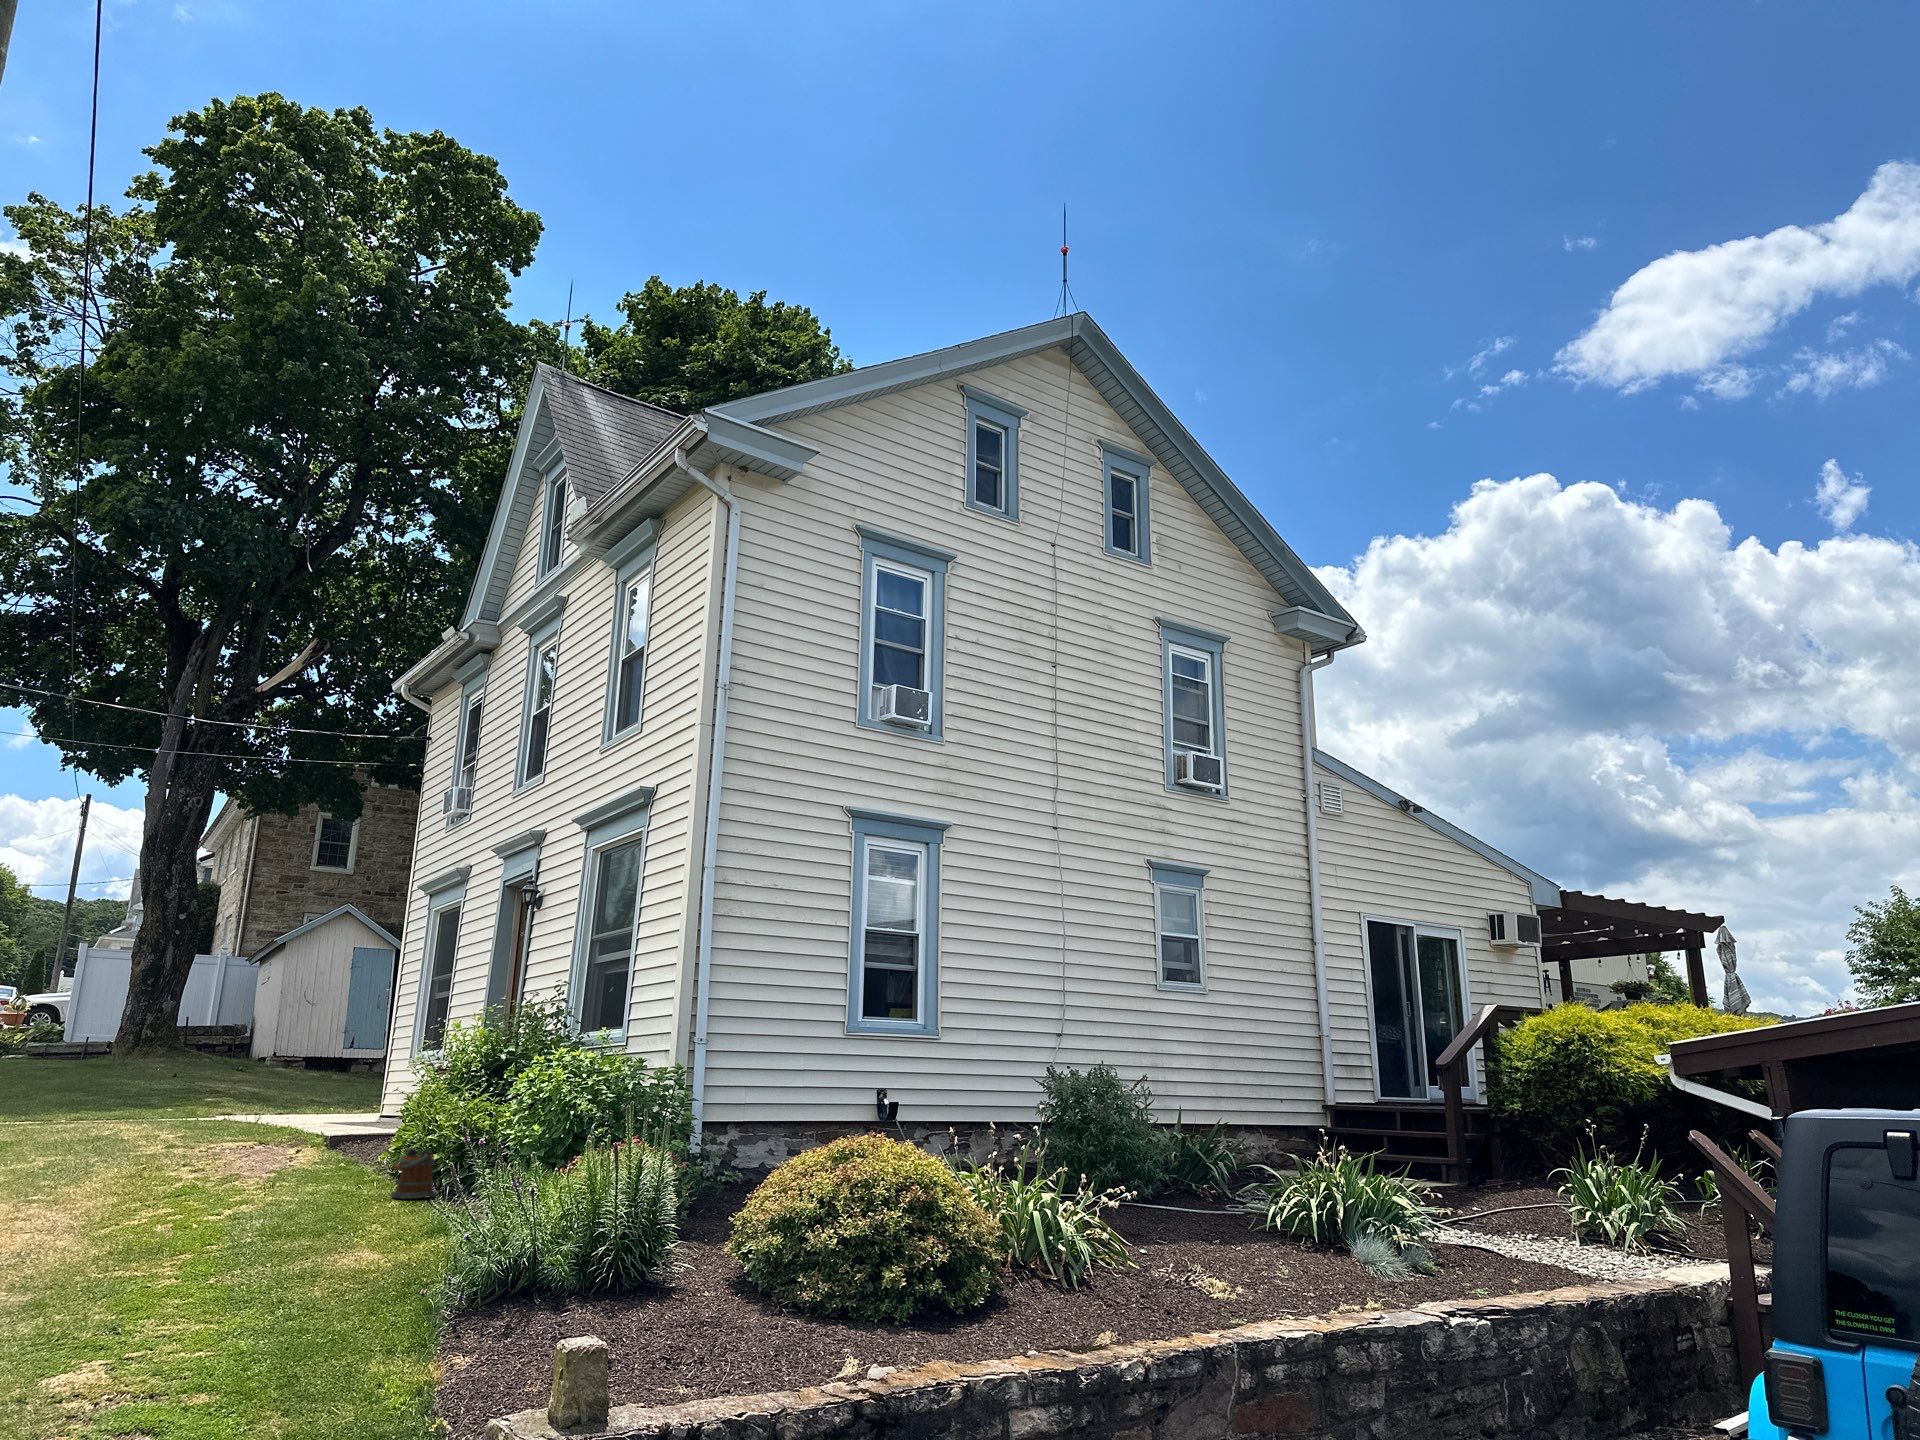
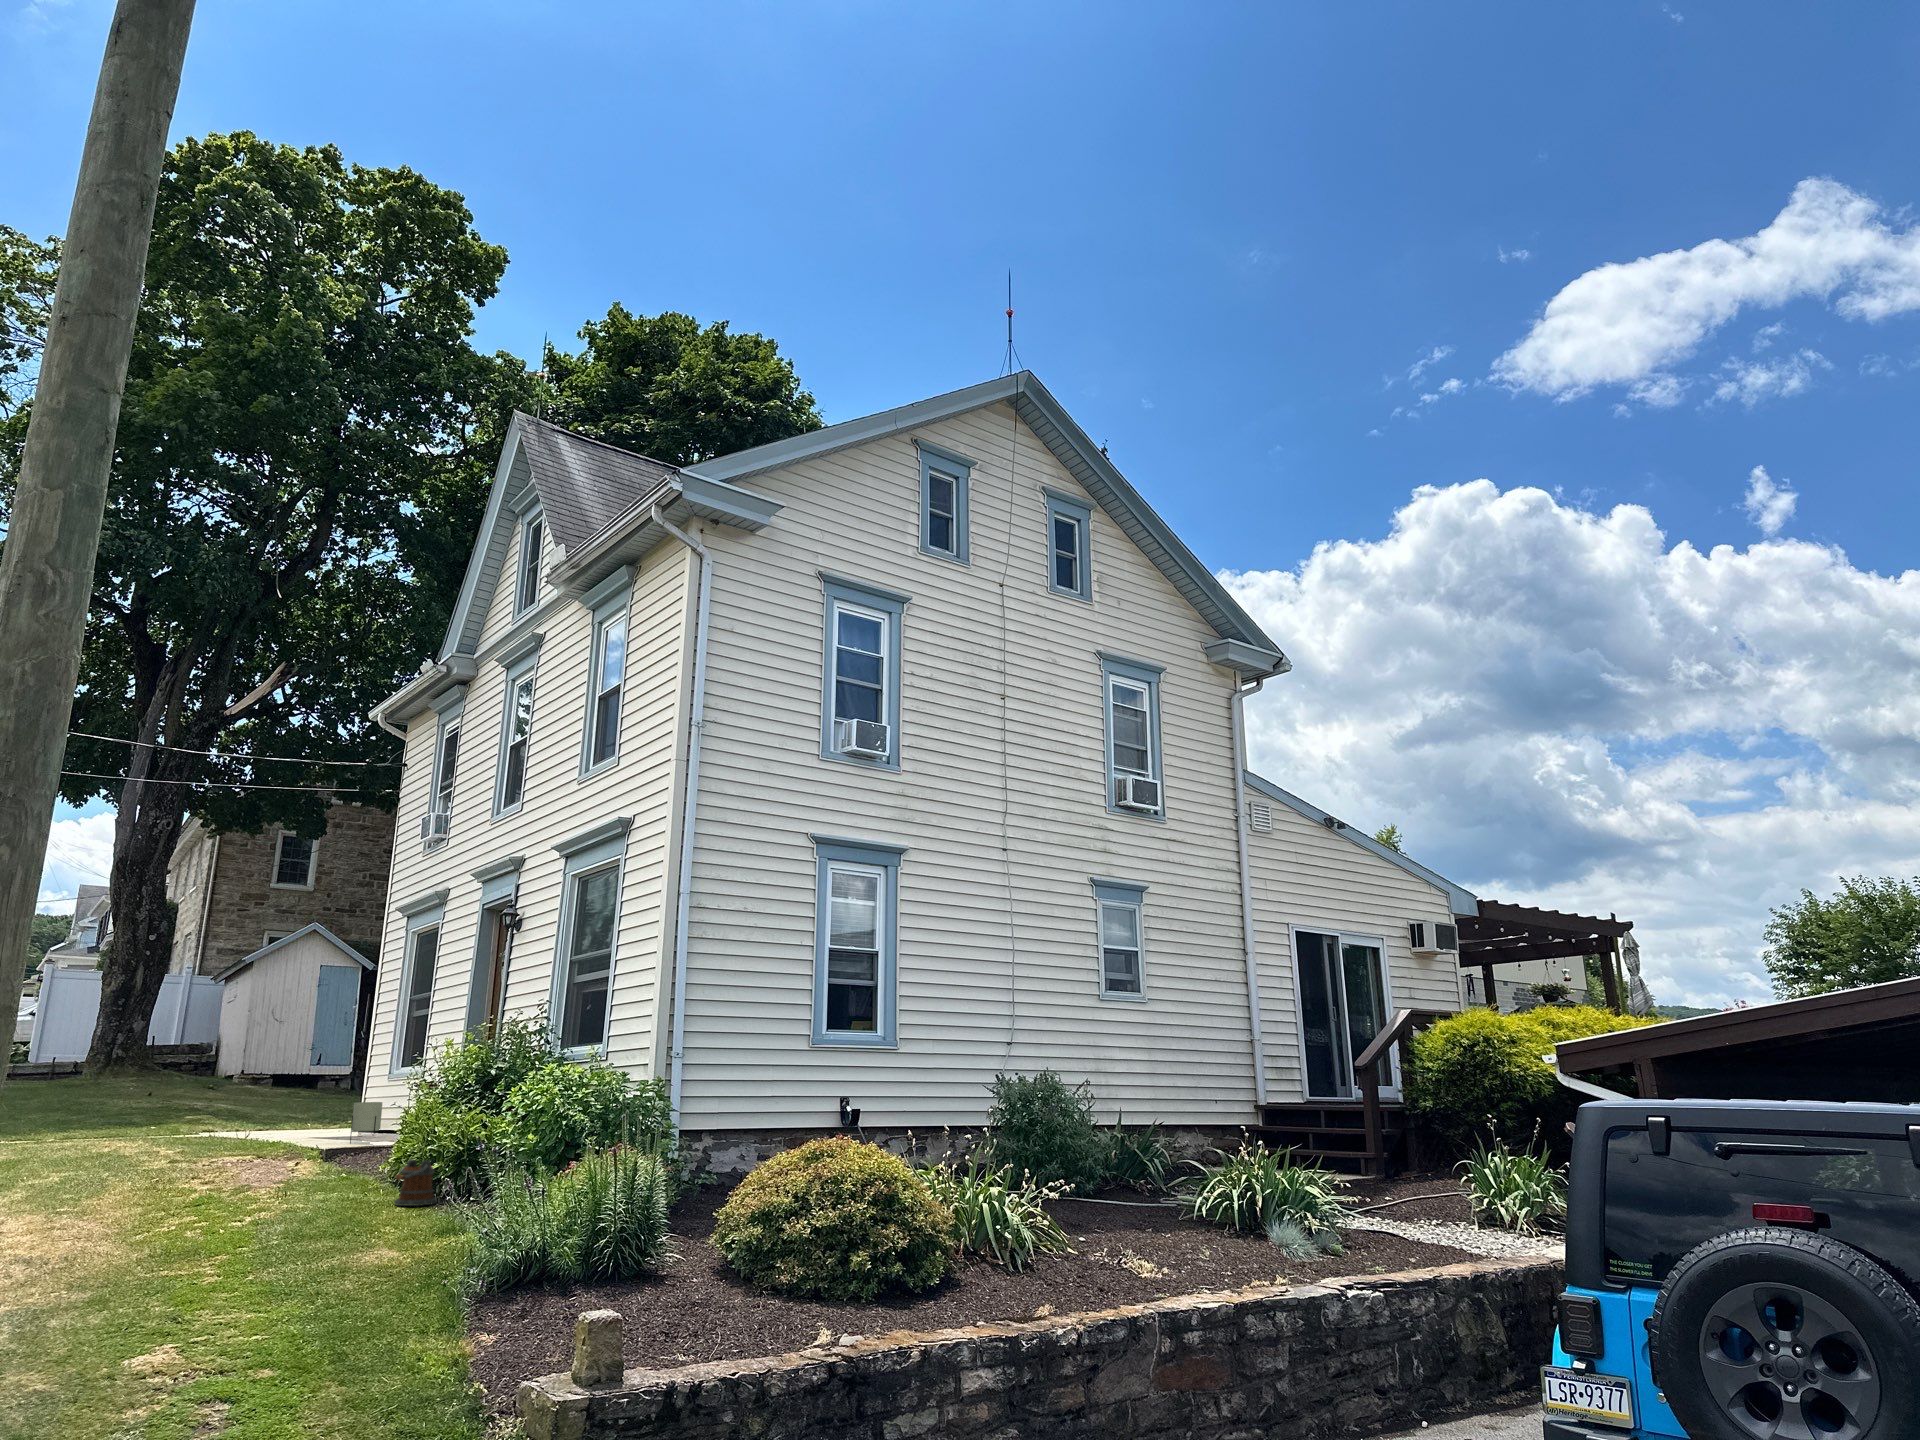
planter: none [365,1086,400,1130] -> present [350,1102,382,1143]

